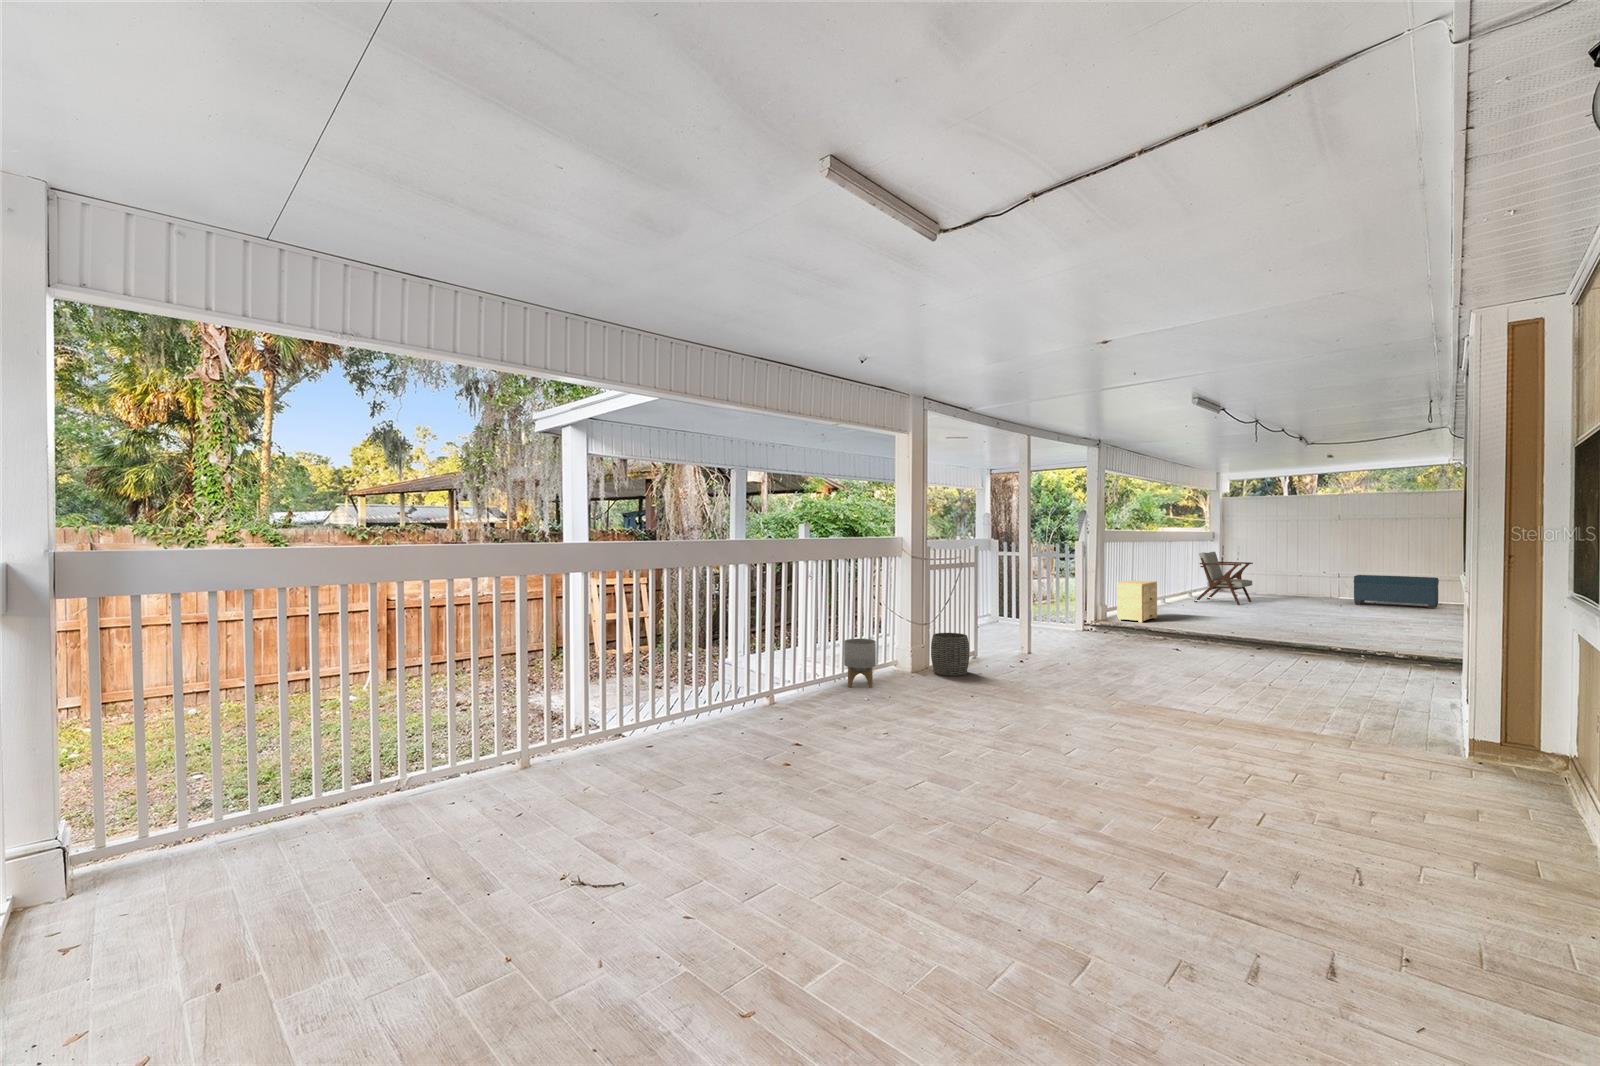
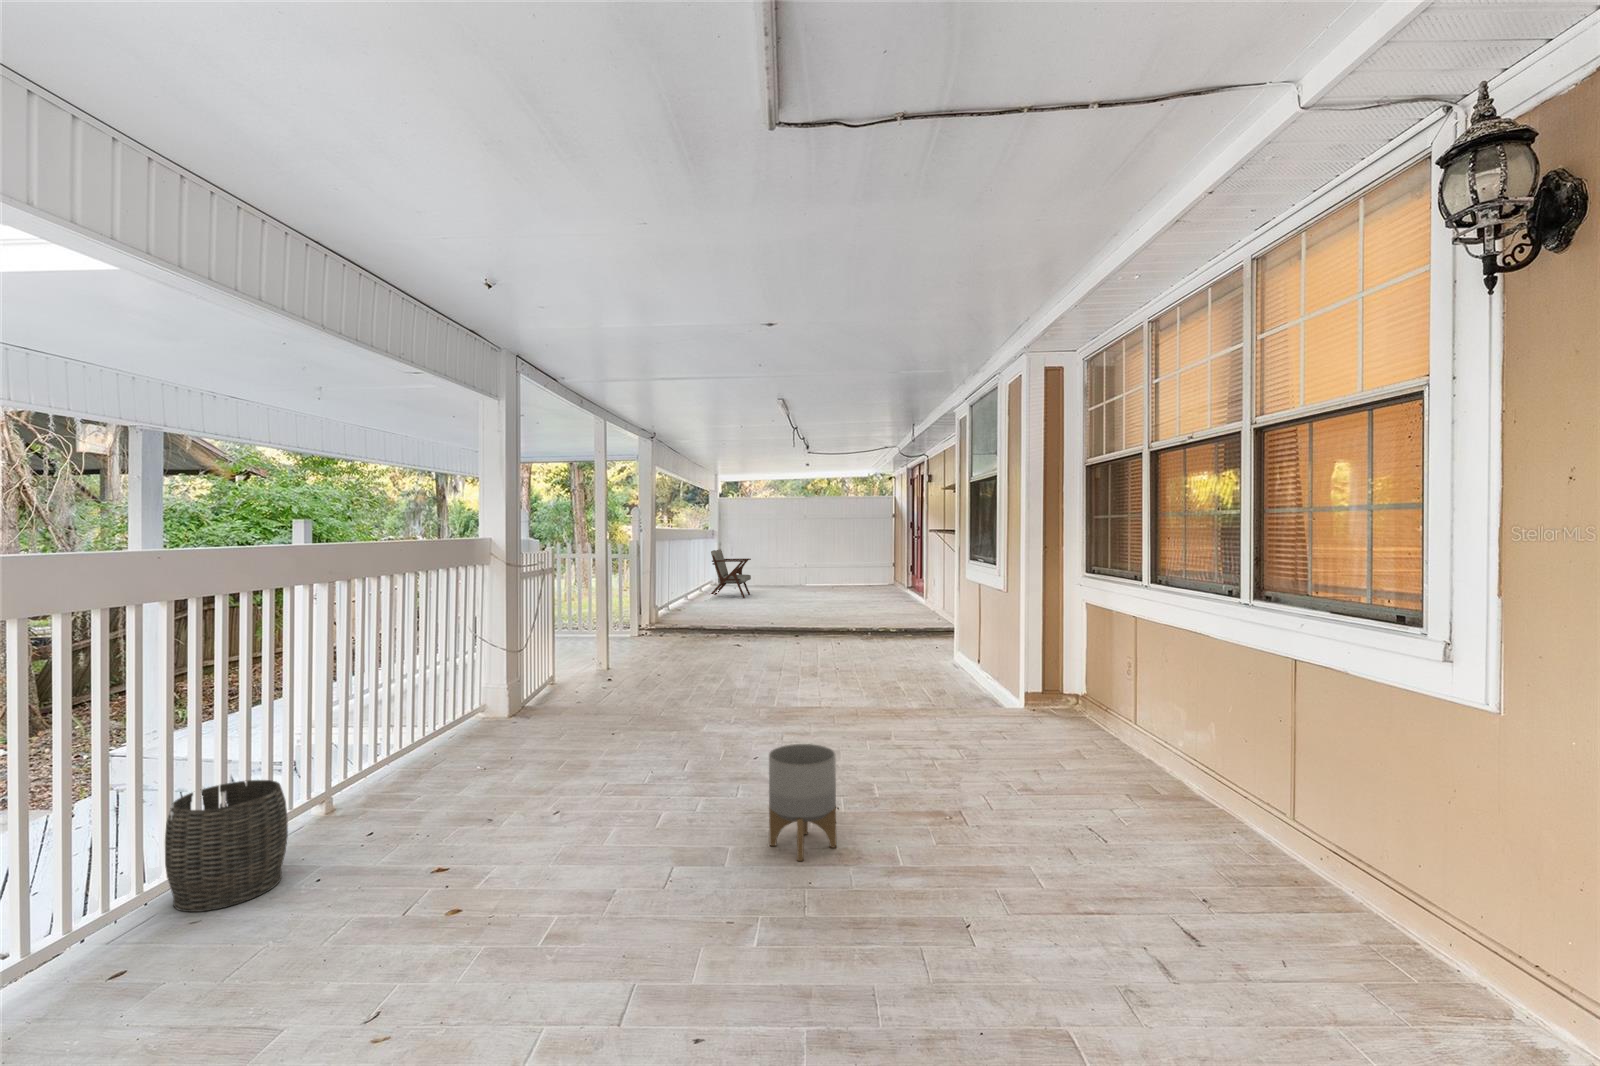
bench: present [1354,575,1439,609] -> none [819,566,869,591]
side table: present [1117,580,1157,623] -> none [663,580,696,623]
woven basket: present [931,633,969,676] -> present [165,780,288,912]
planter: present [844,639,876,688] -> present [769,744,836,861]

